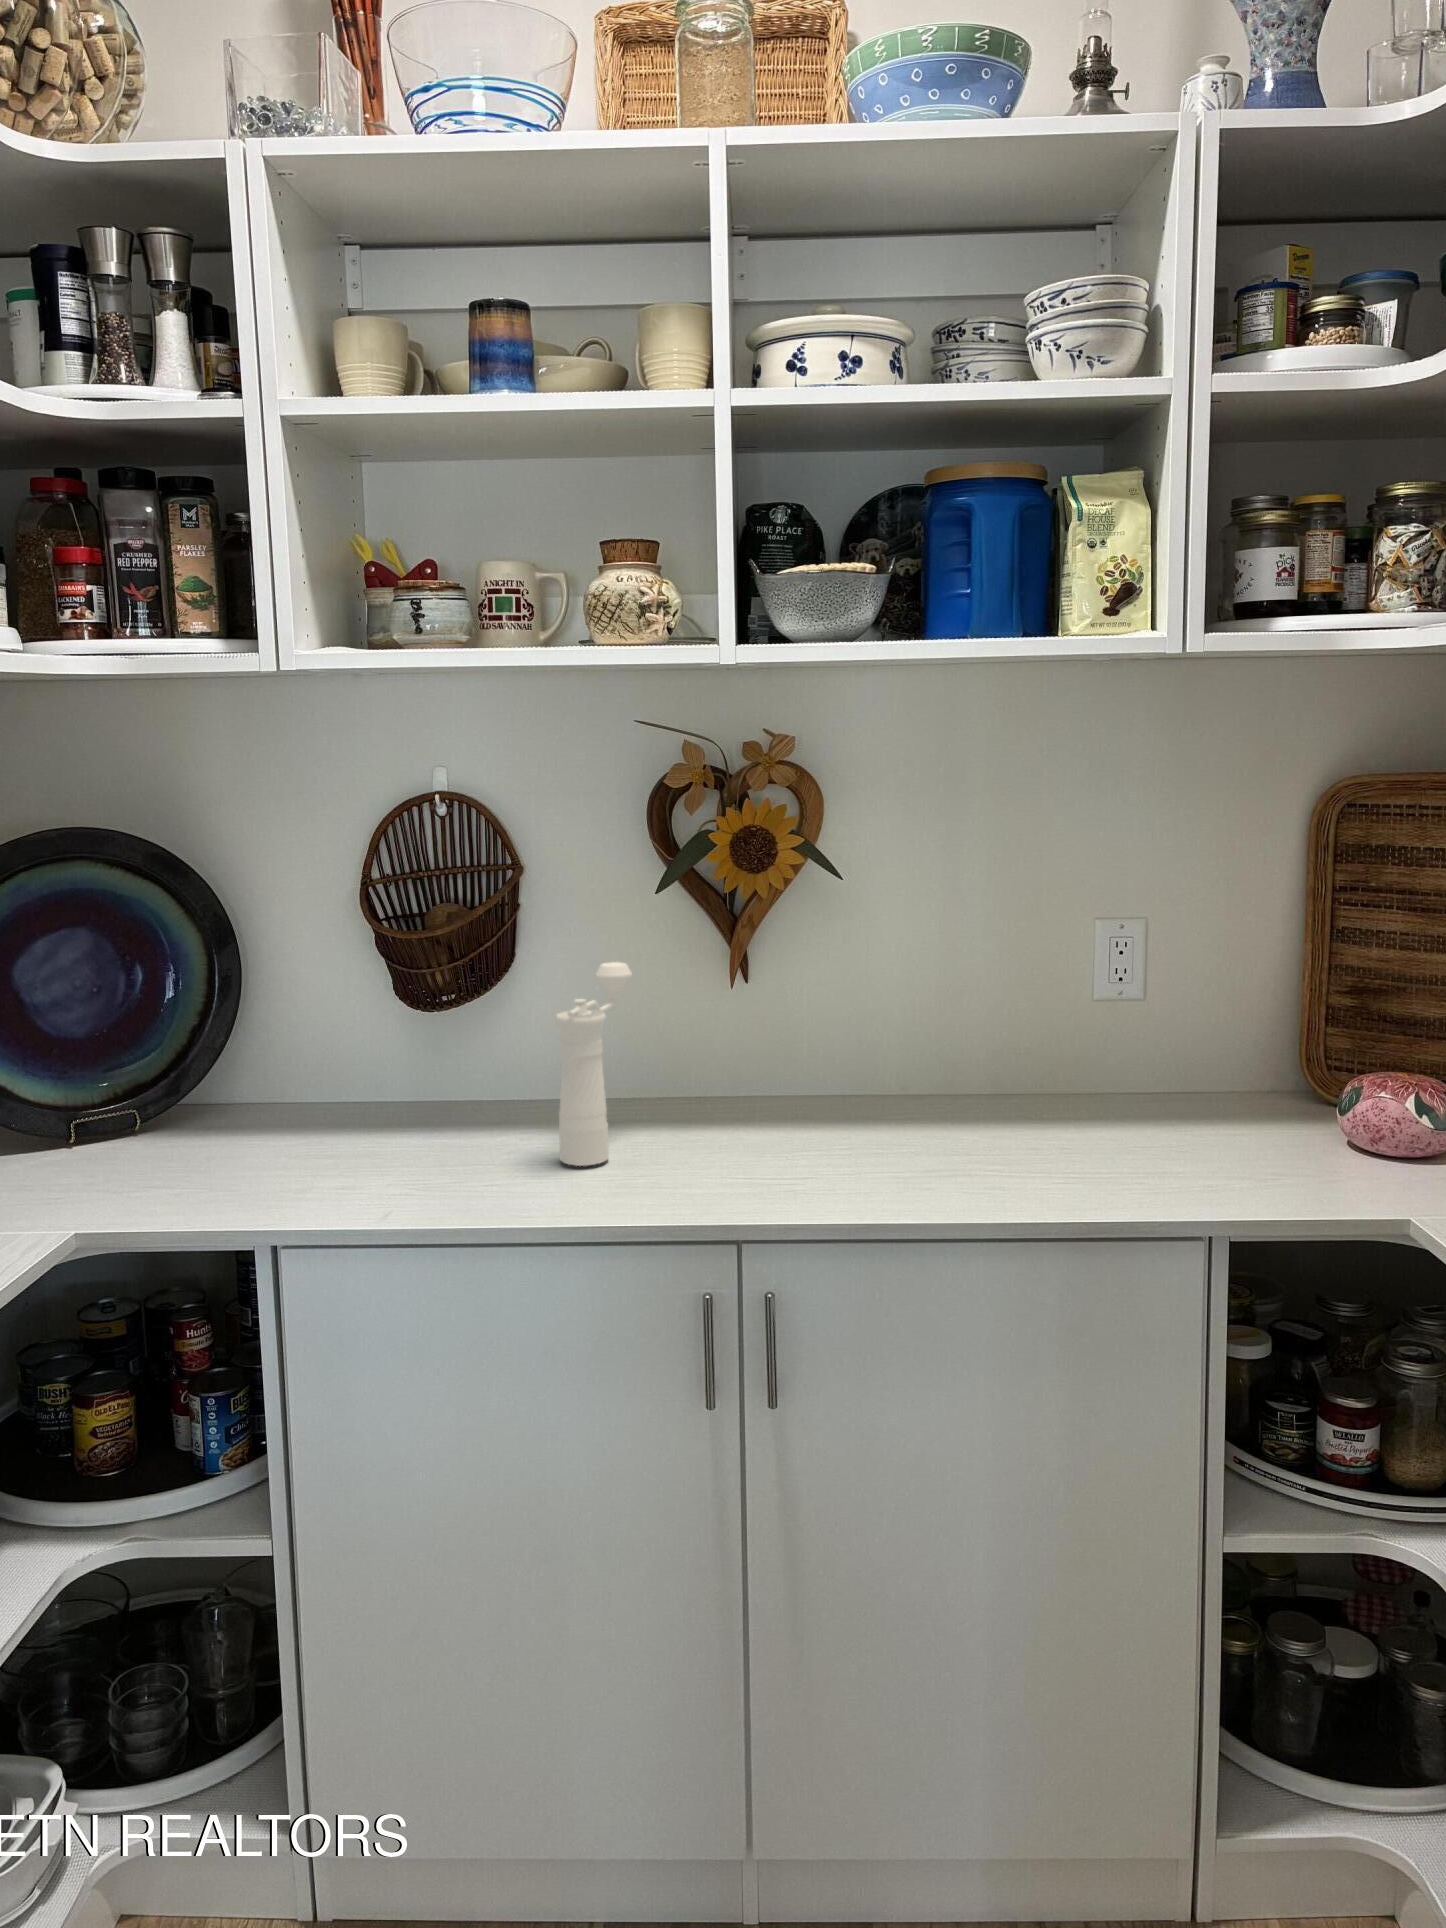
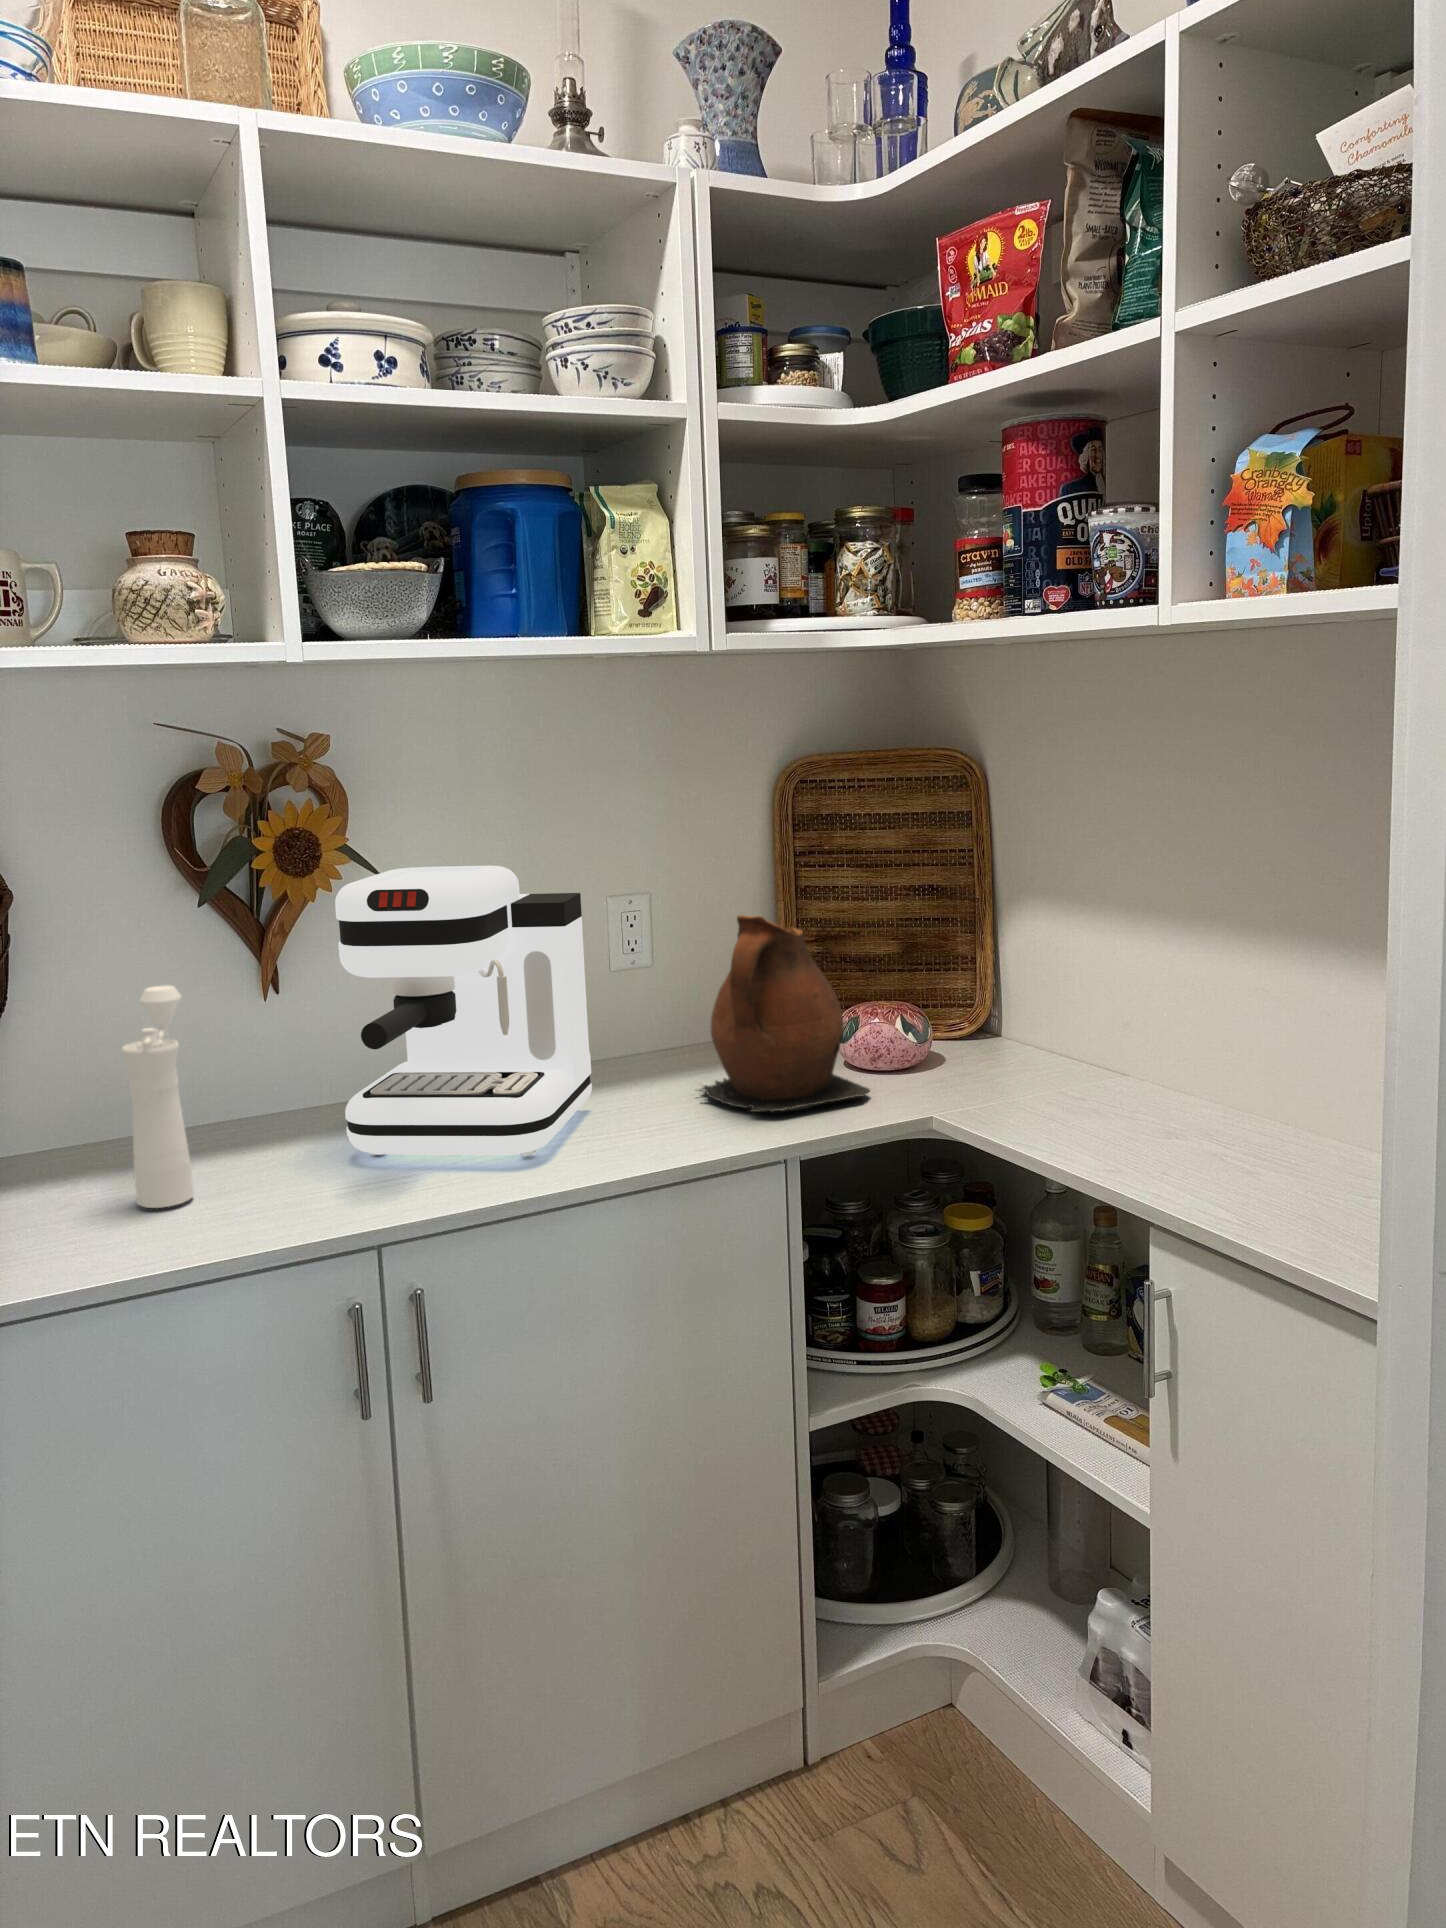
coffee maker: none [752,871,1026,1179] -> present [335,866,592,1155]
ceramic pitcher: none [1142,951,1346,1184] -> present [702,915,870,1112]

